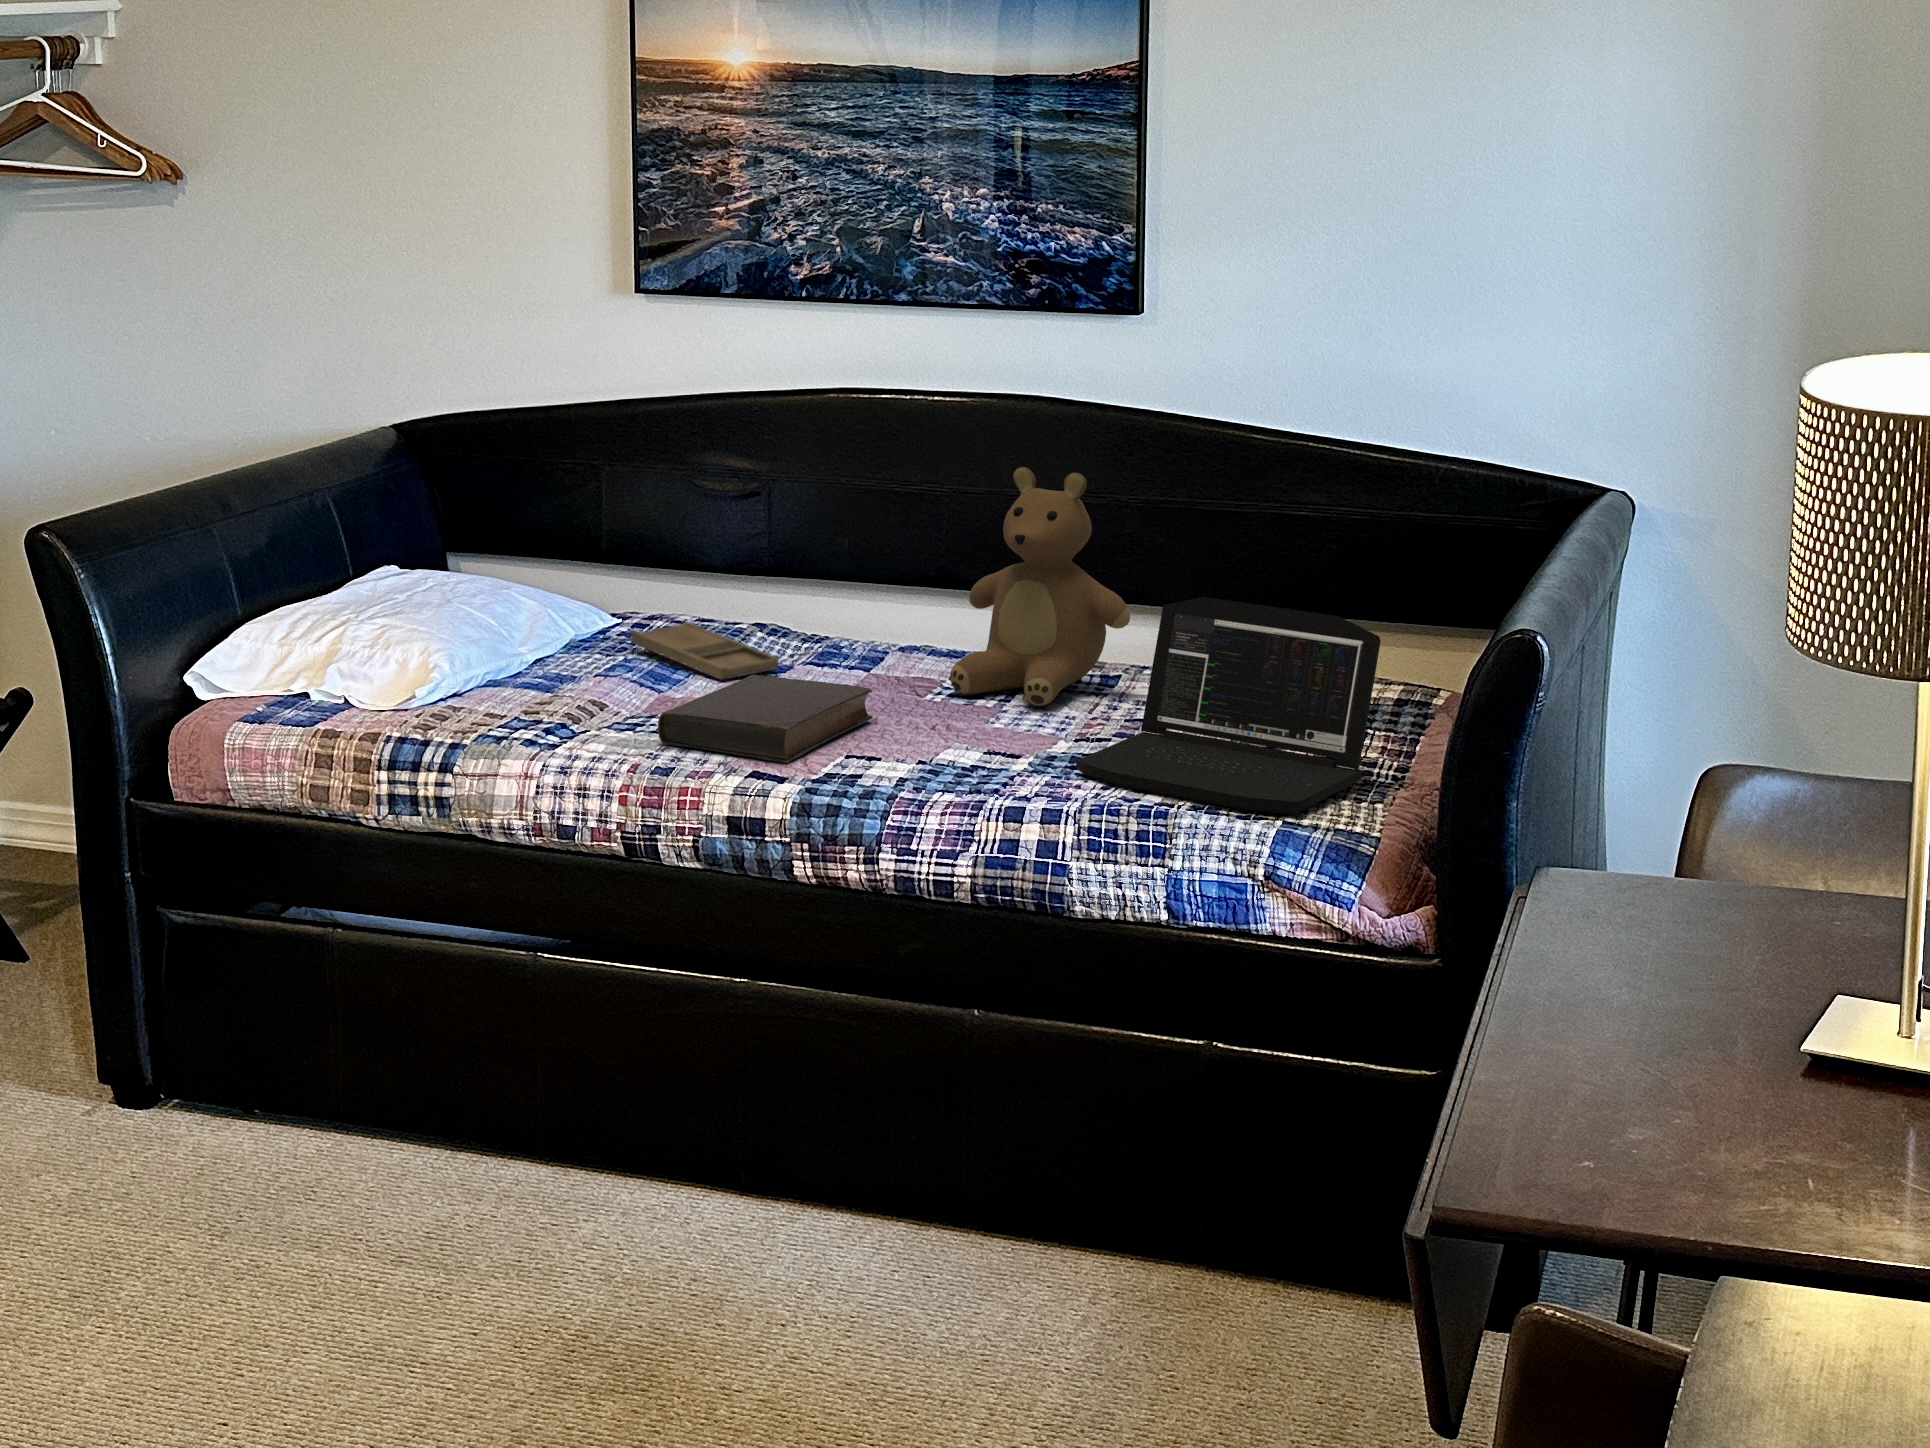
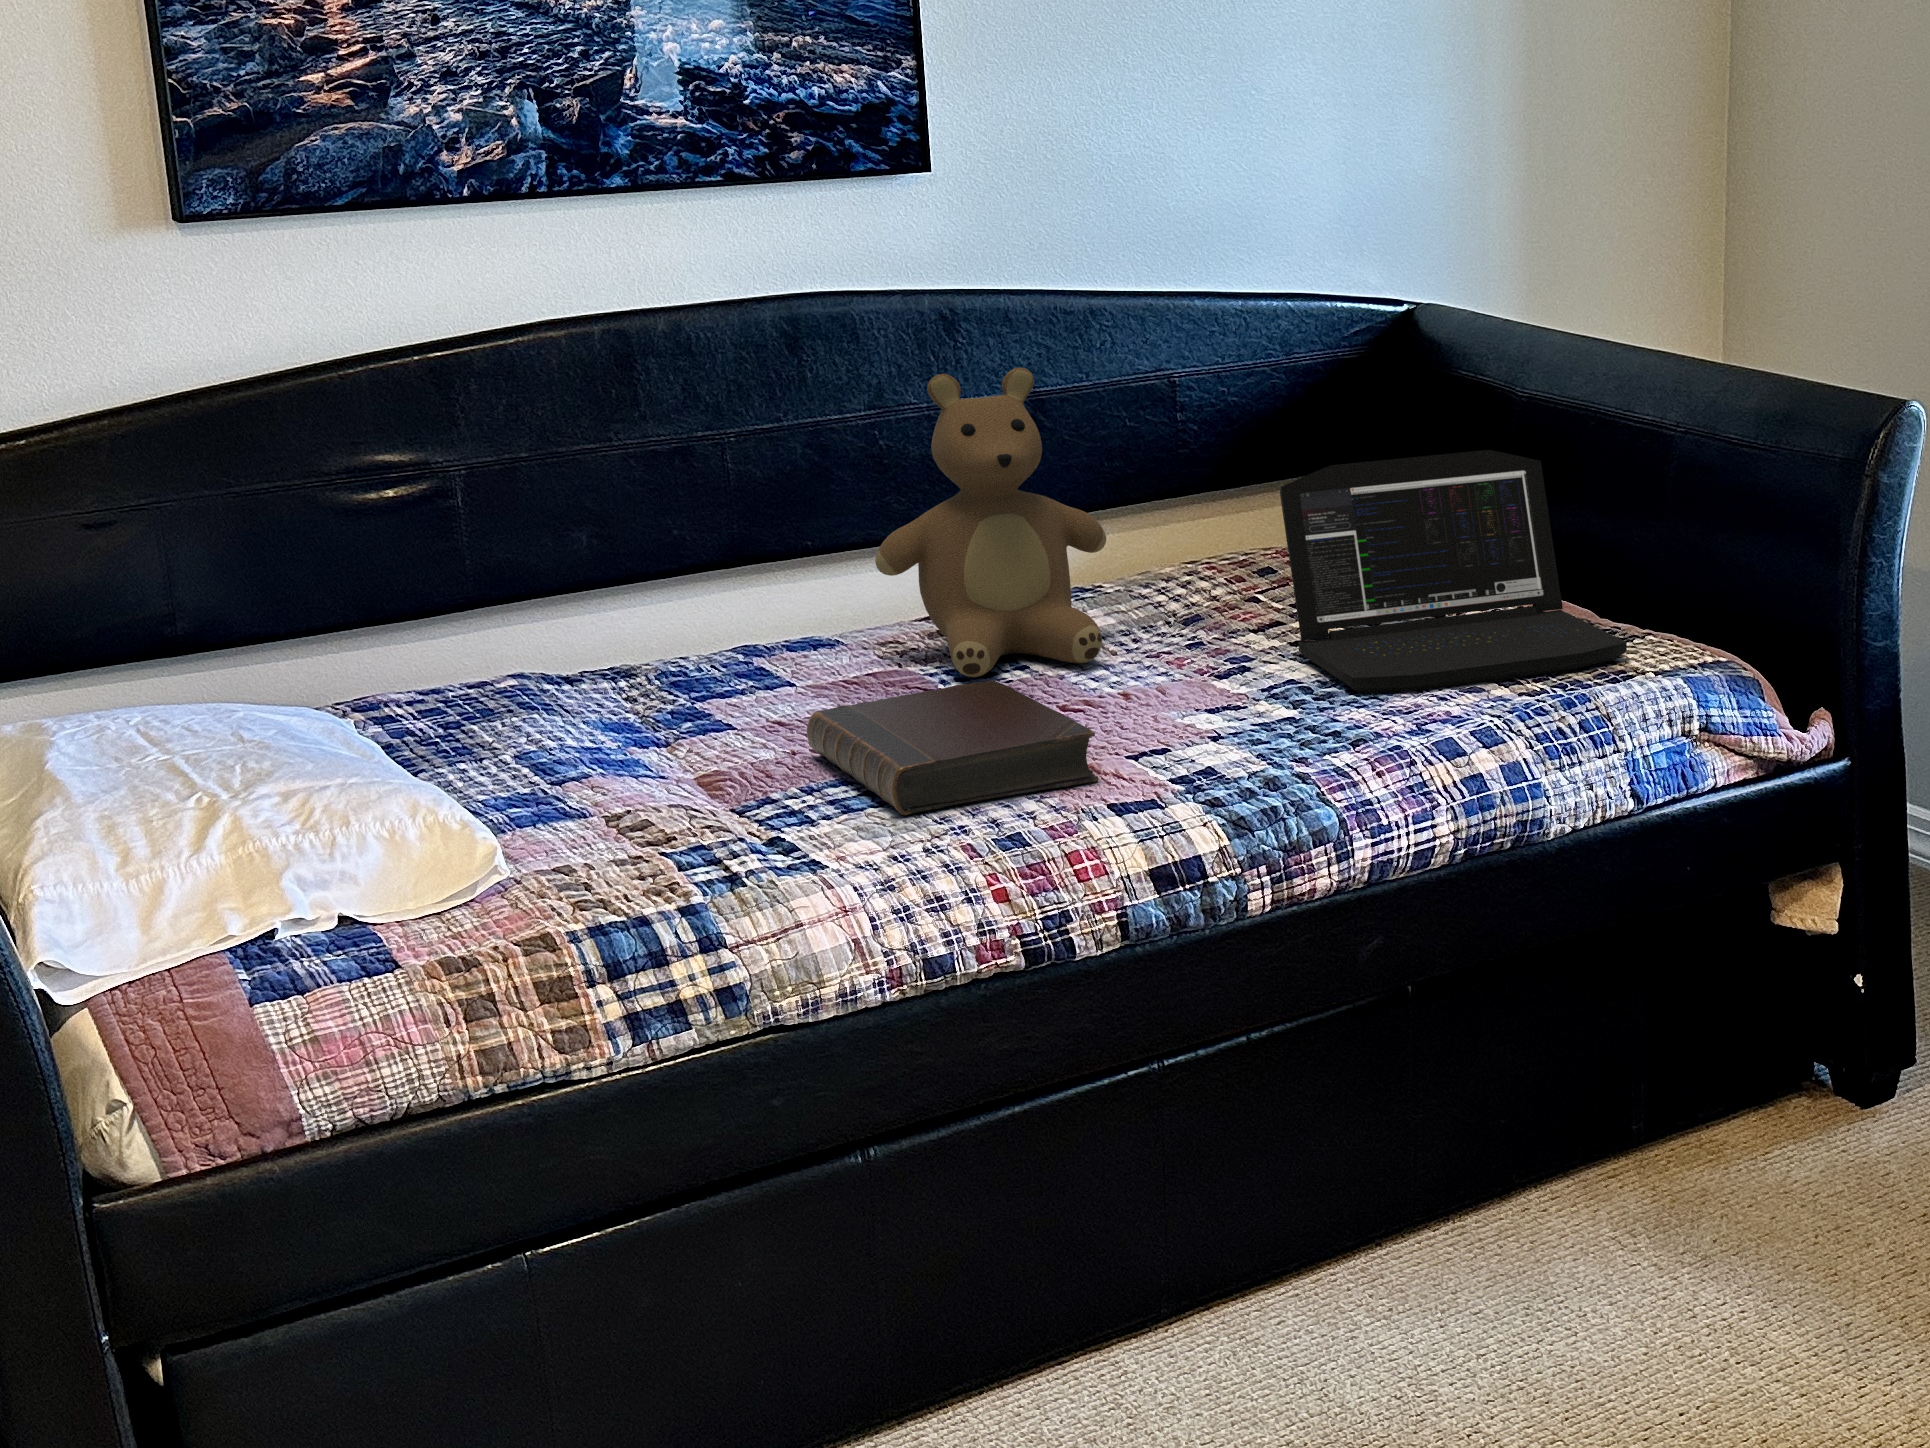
tray: present [631,622,779,680] -> none [431,703,700,760]

